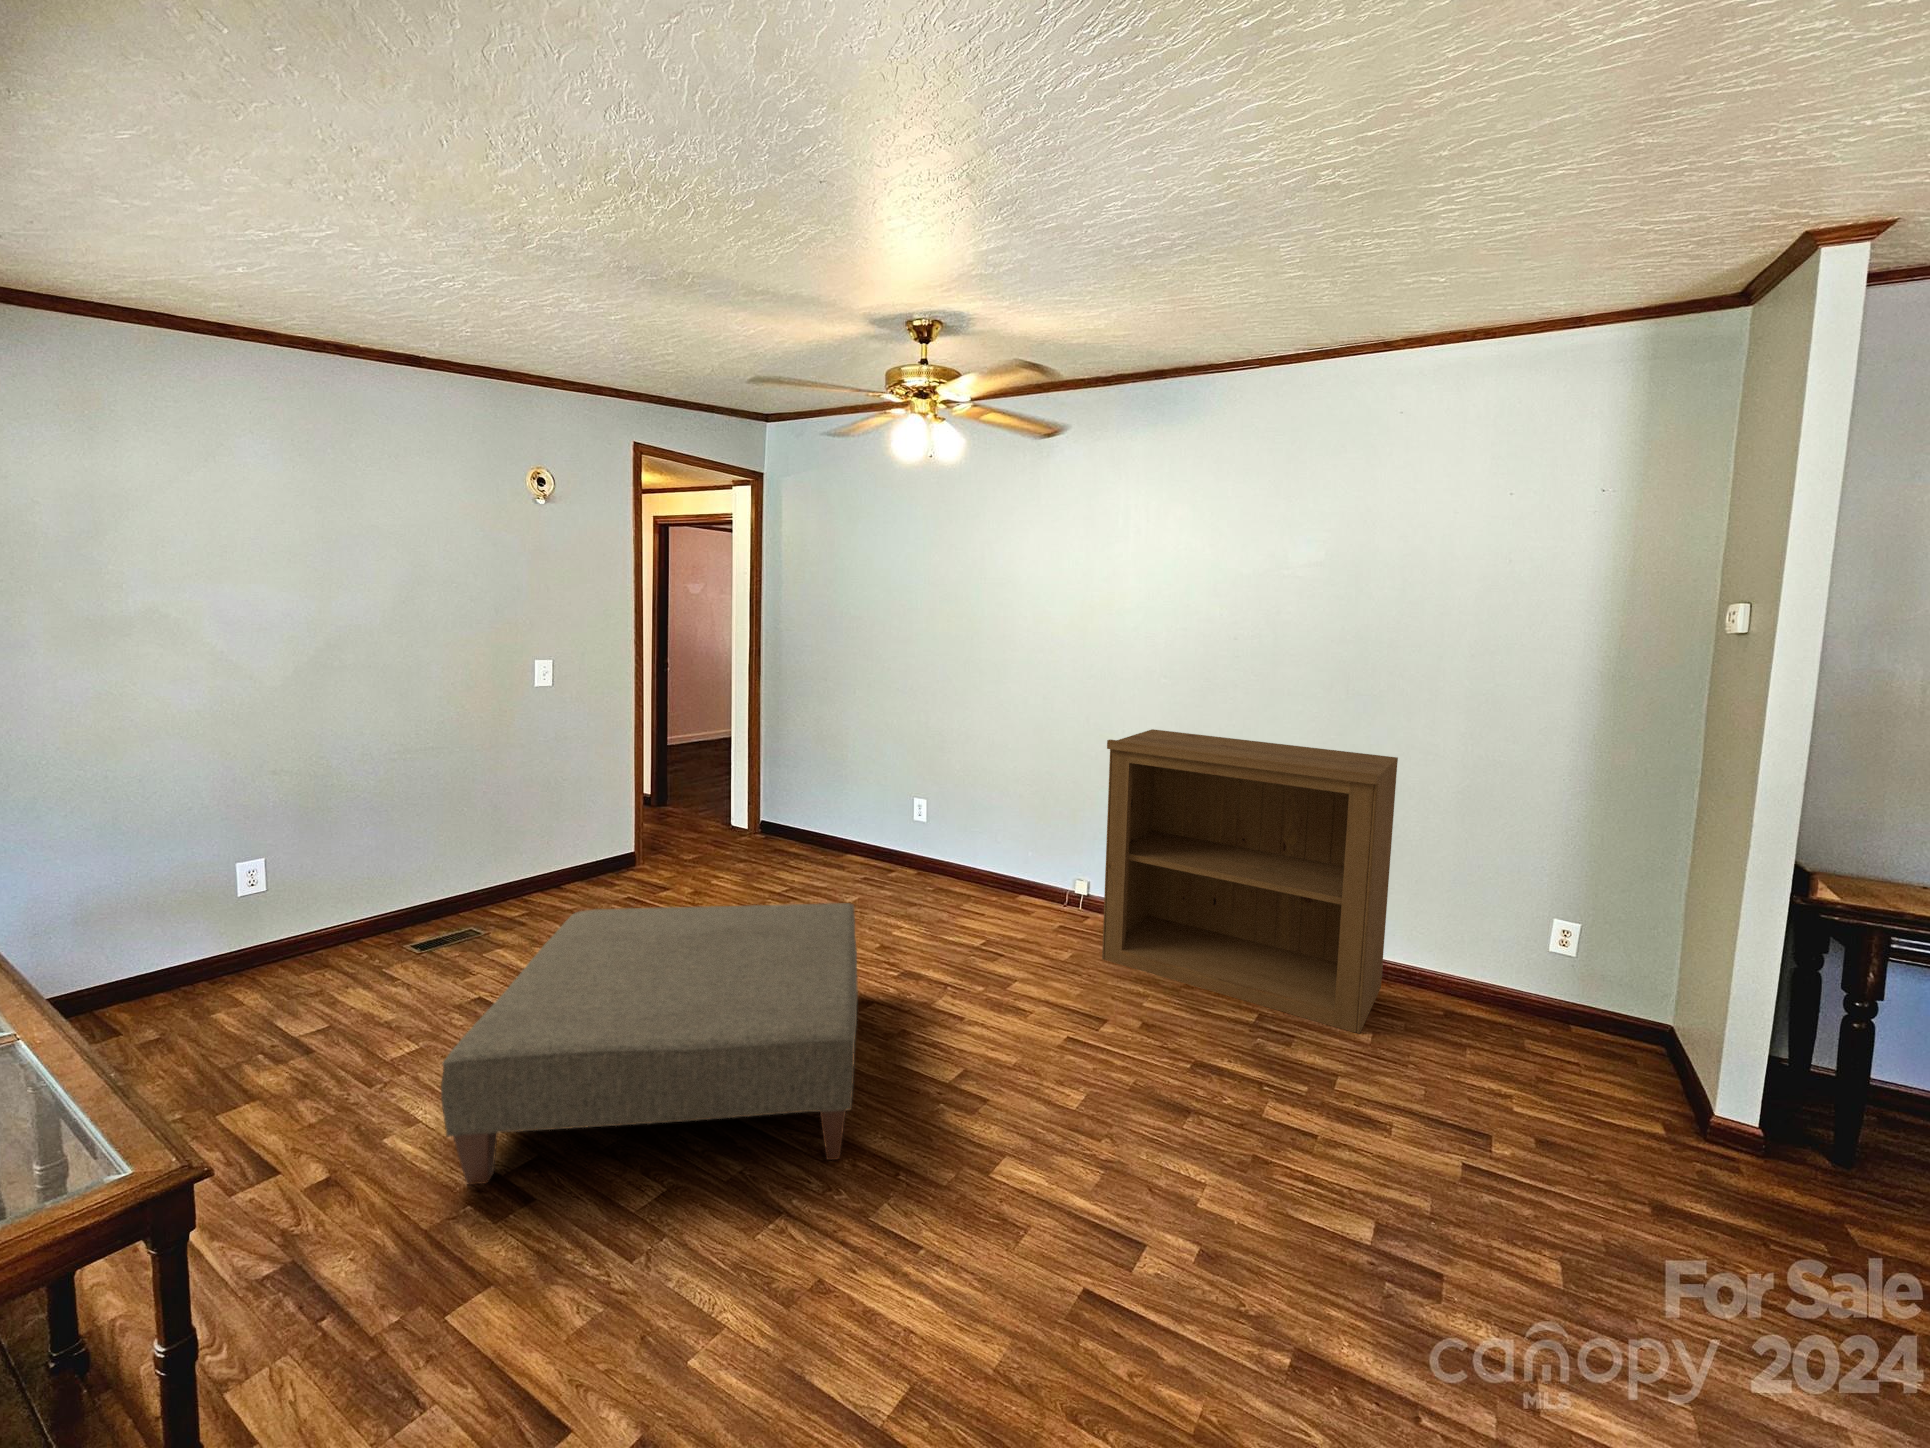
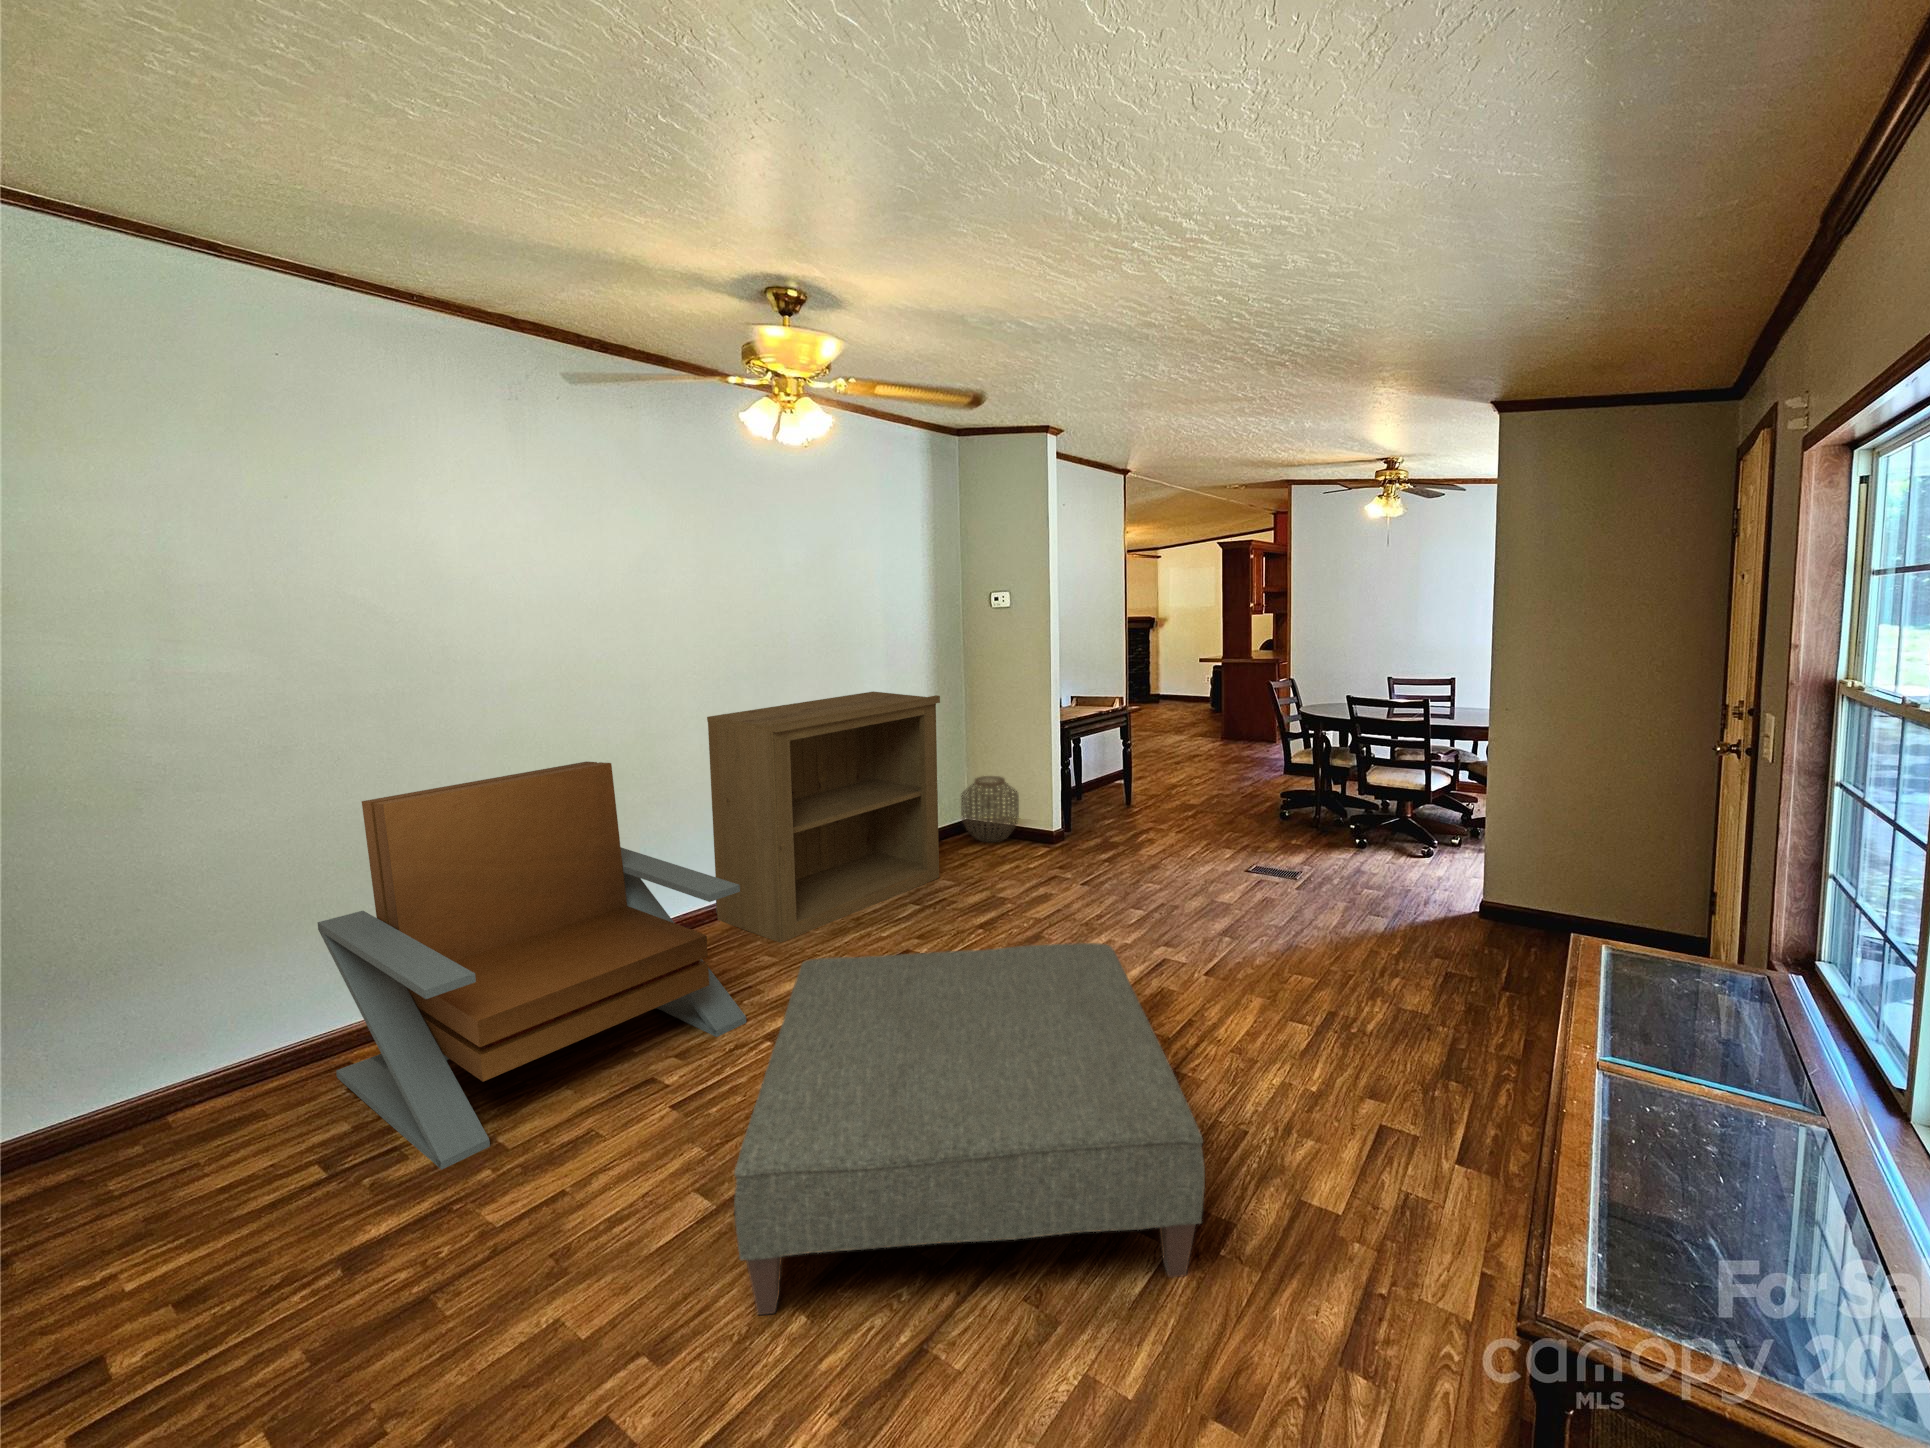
lounge chair: none [776,718,1036,964] -> present [318,762,746,1170]
woven basket: none [1545,959,1678,1090] -> present [961,776,1019,842]

